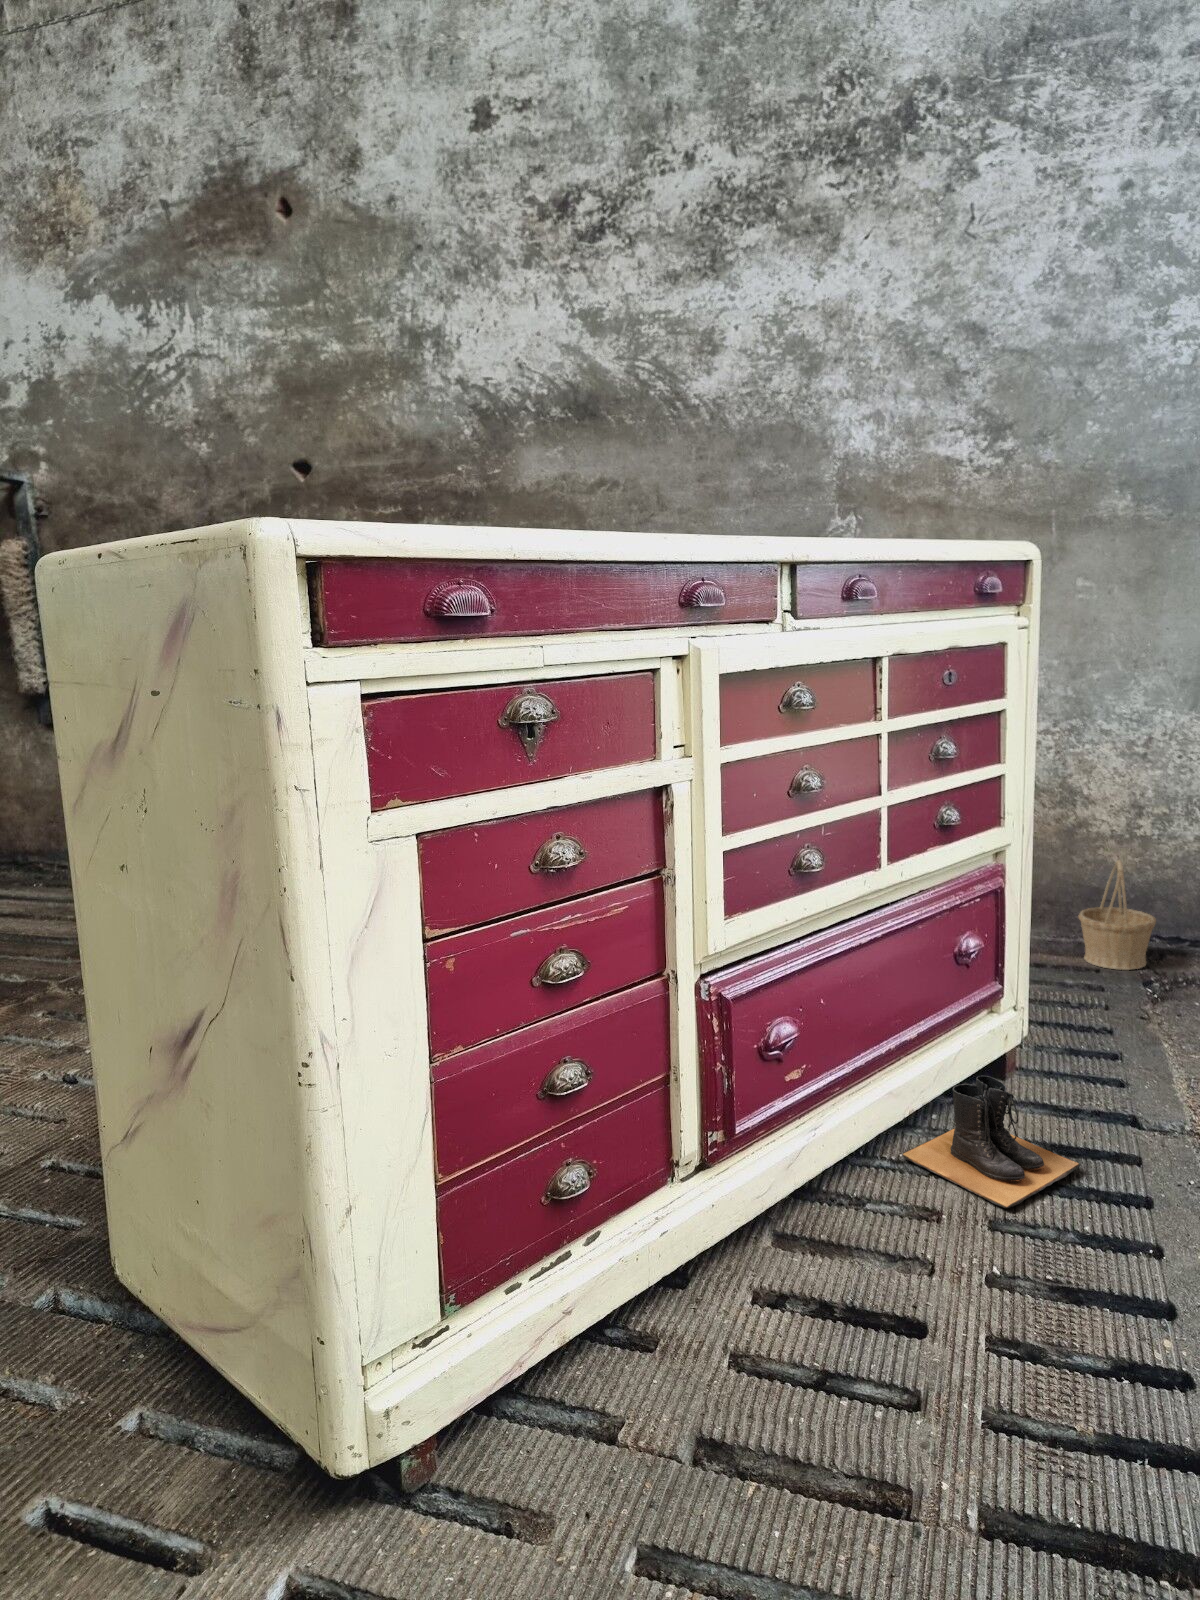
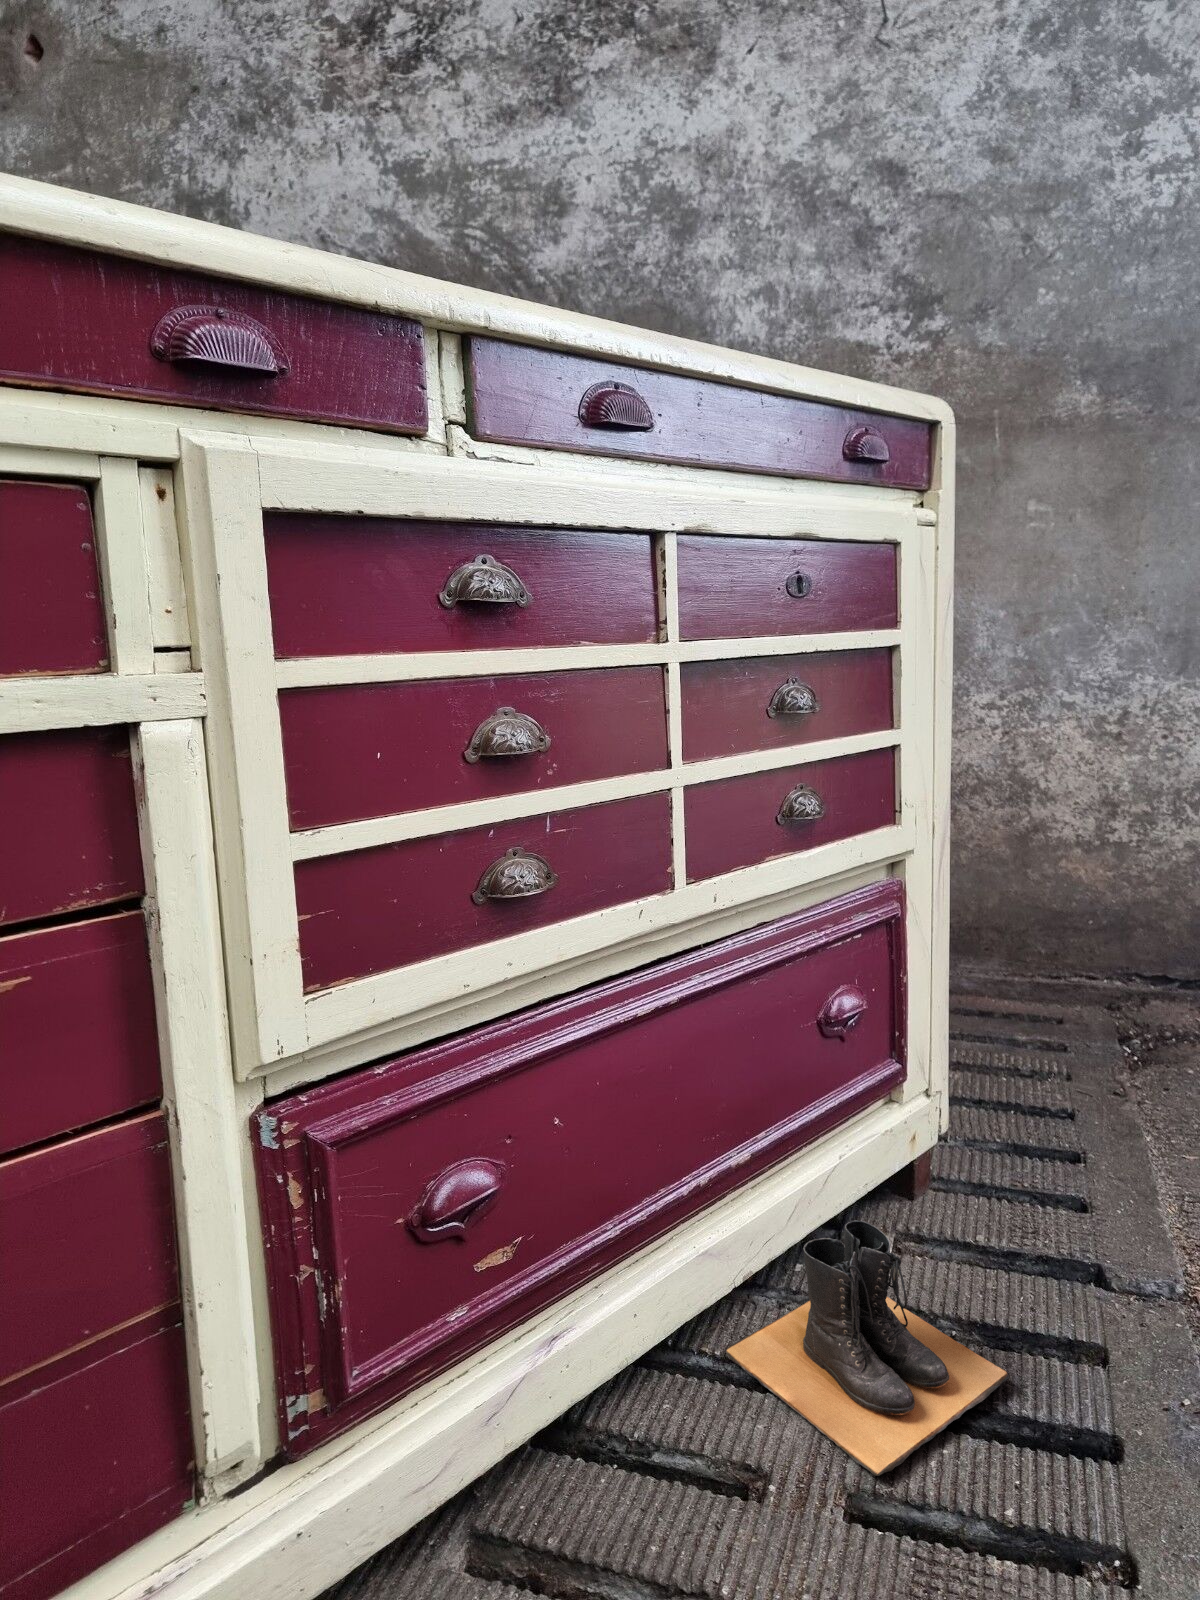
basket: present [1079,860,1156,970] -> none [1032,868,1133,1013]

